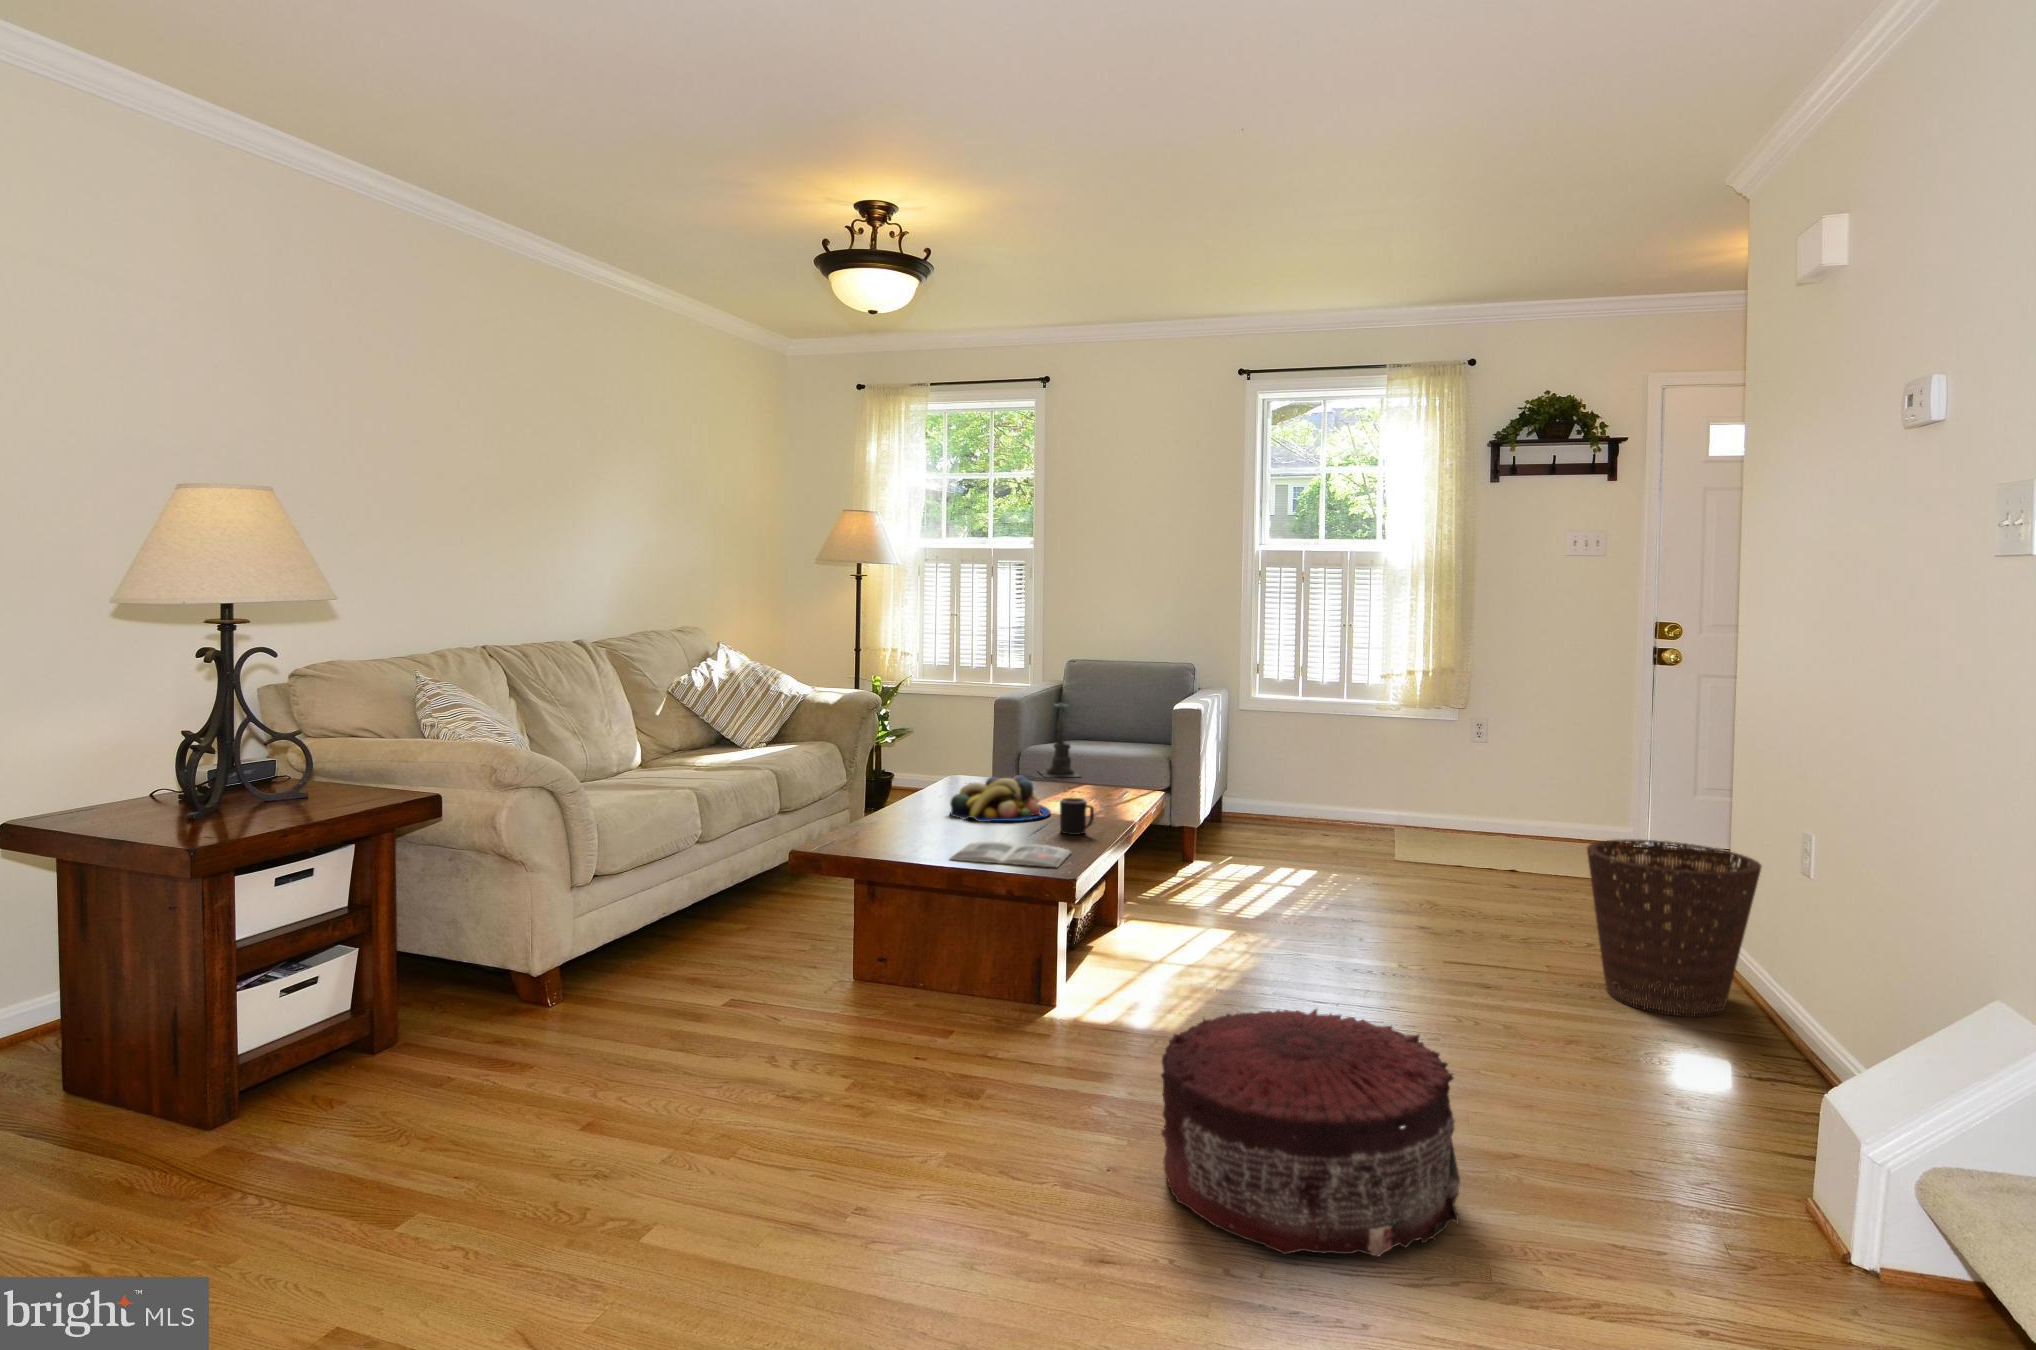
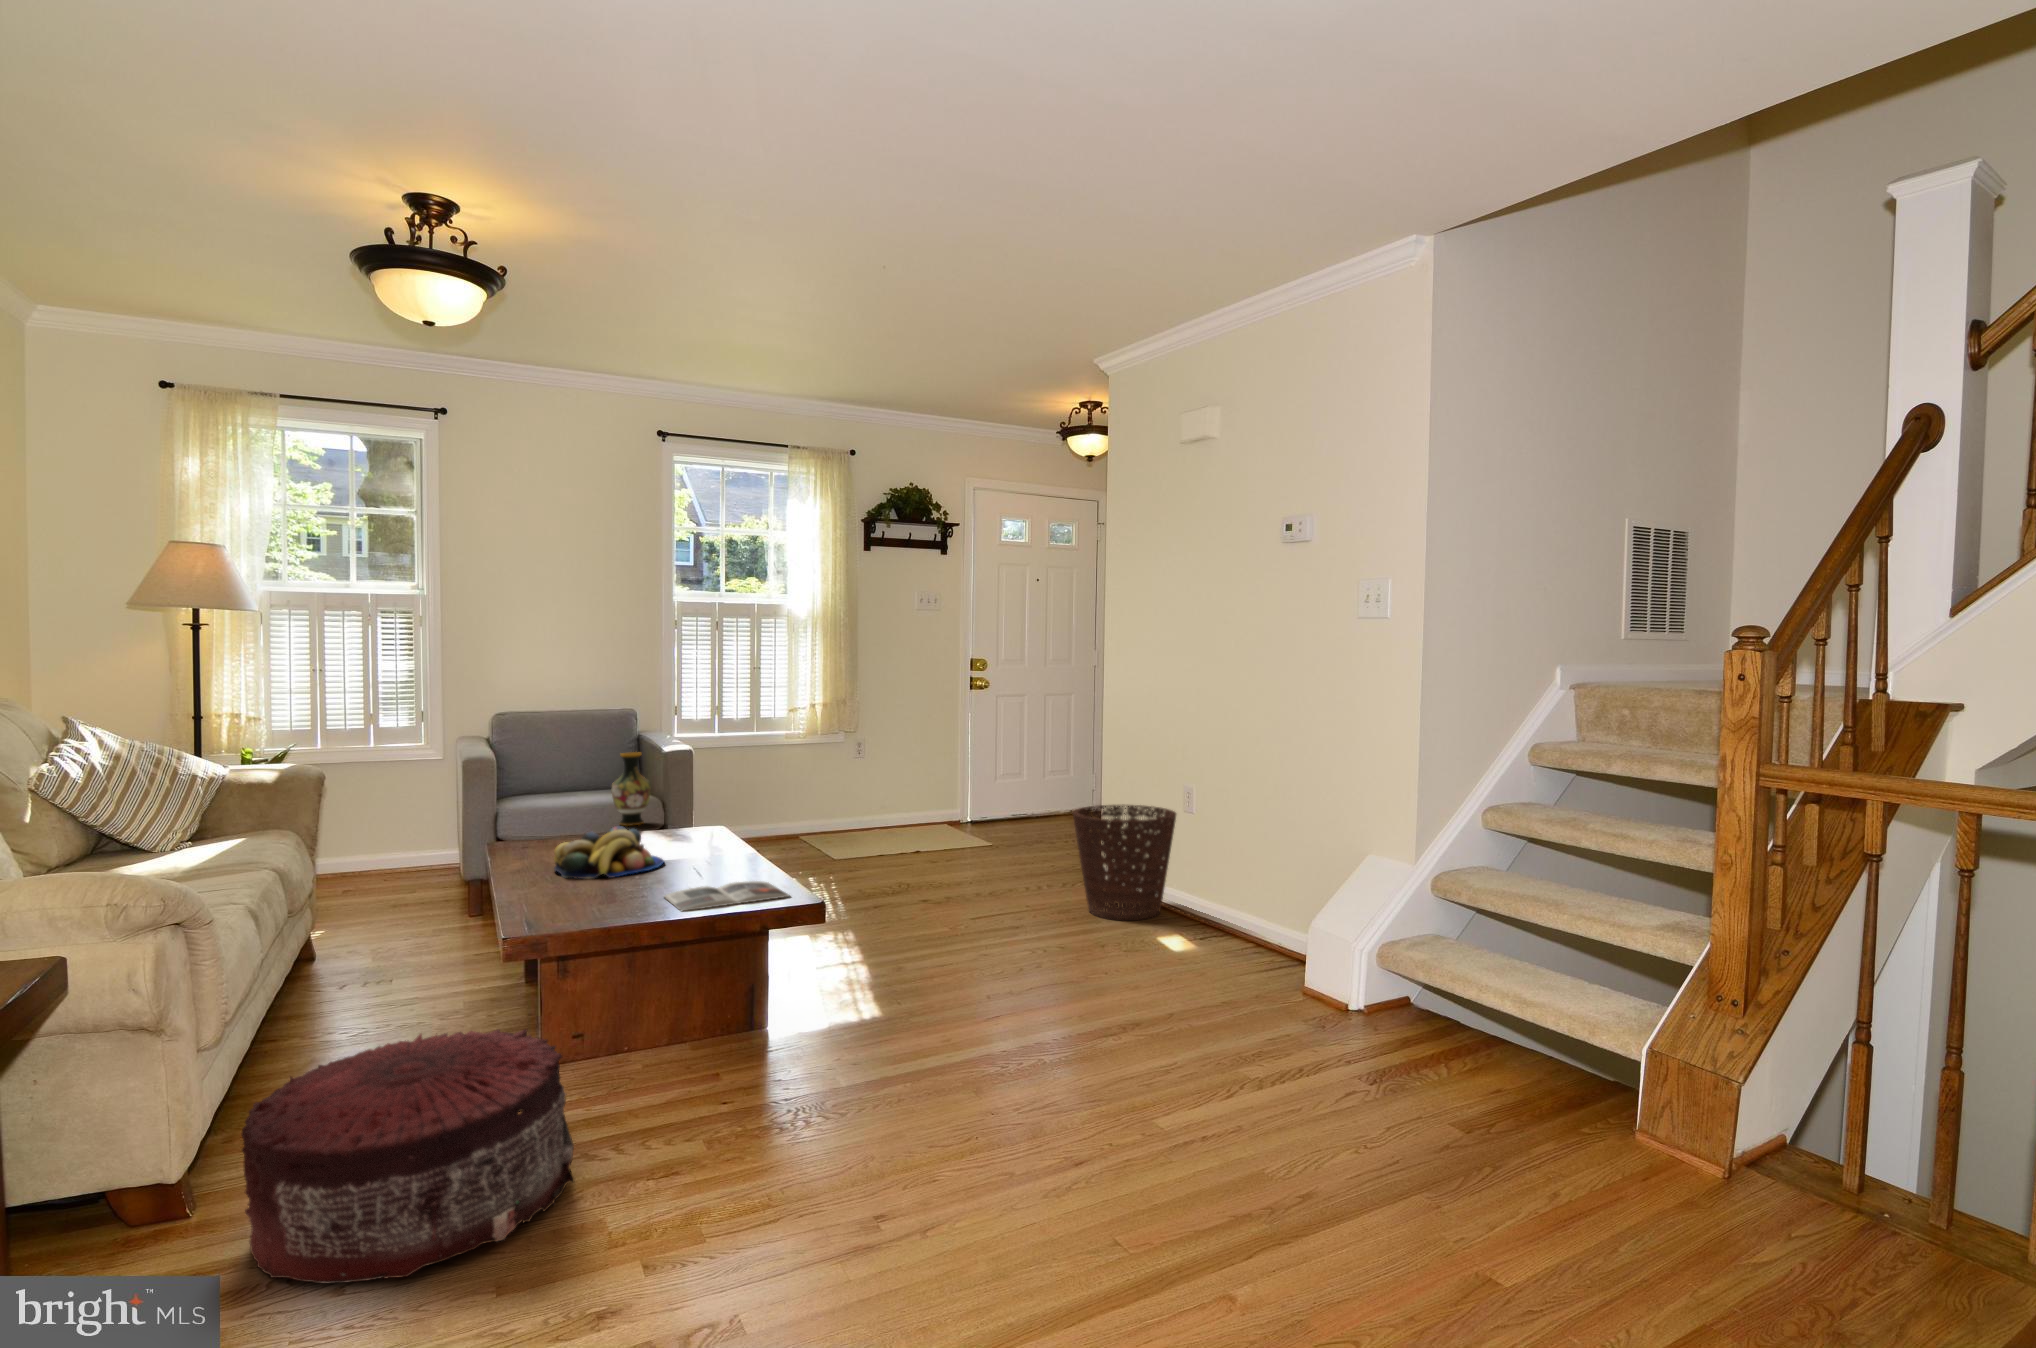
candle holder: present [1039,703,1080,778] -> none [534,744,595,833]
vase: none [1099,707,1137,781] -> present [611,752,651,826]
mug: present [1060,798,1094,835] -> none [709,836,746,872]
pouf: present [1161,1009,1460,1257] -> present [242,1030,575,1284]

